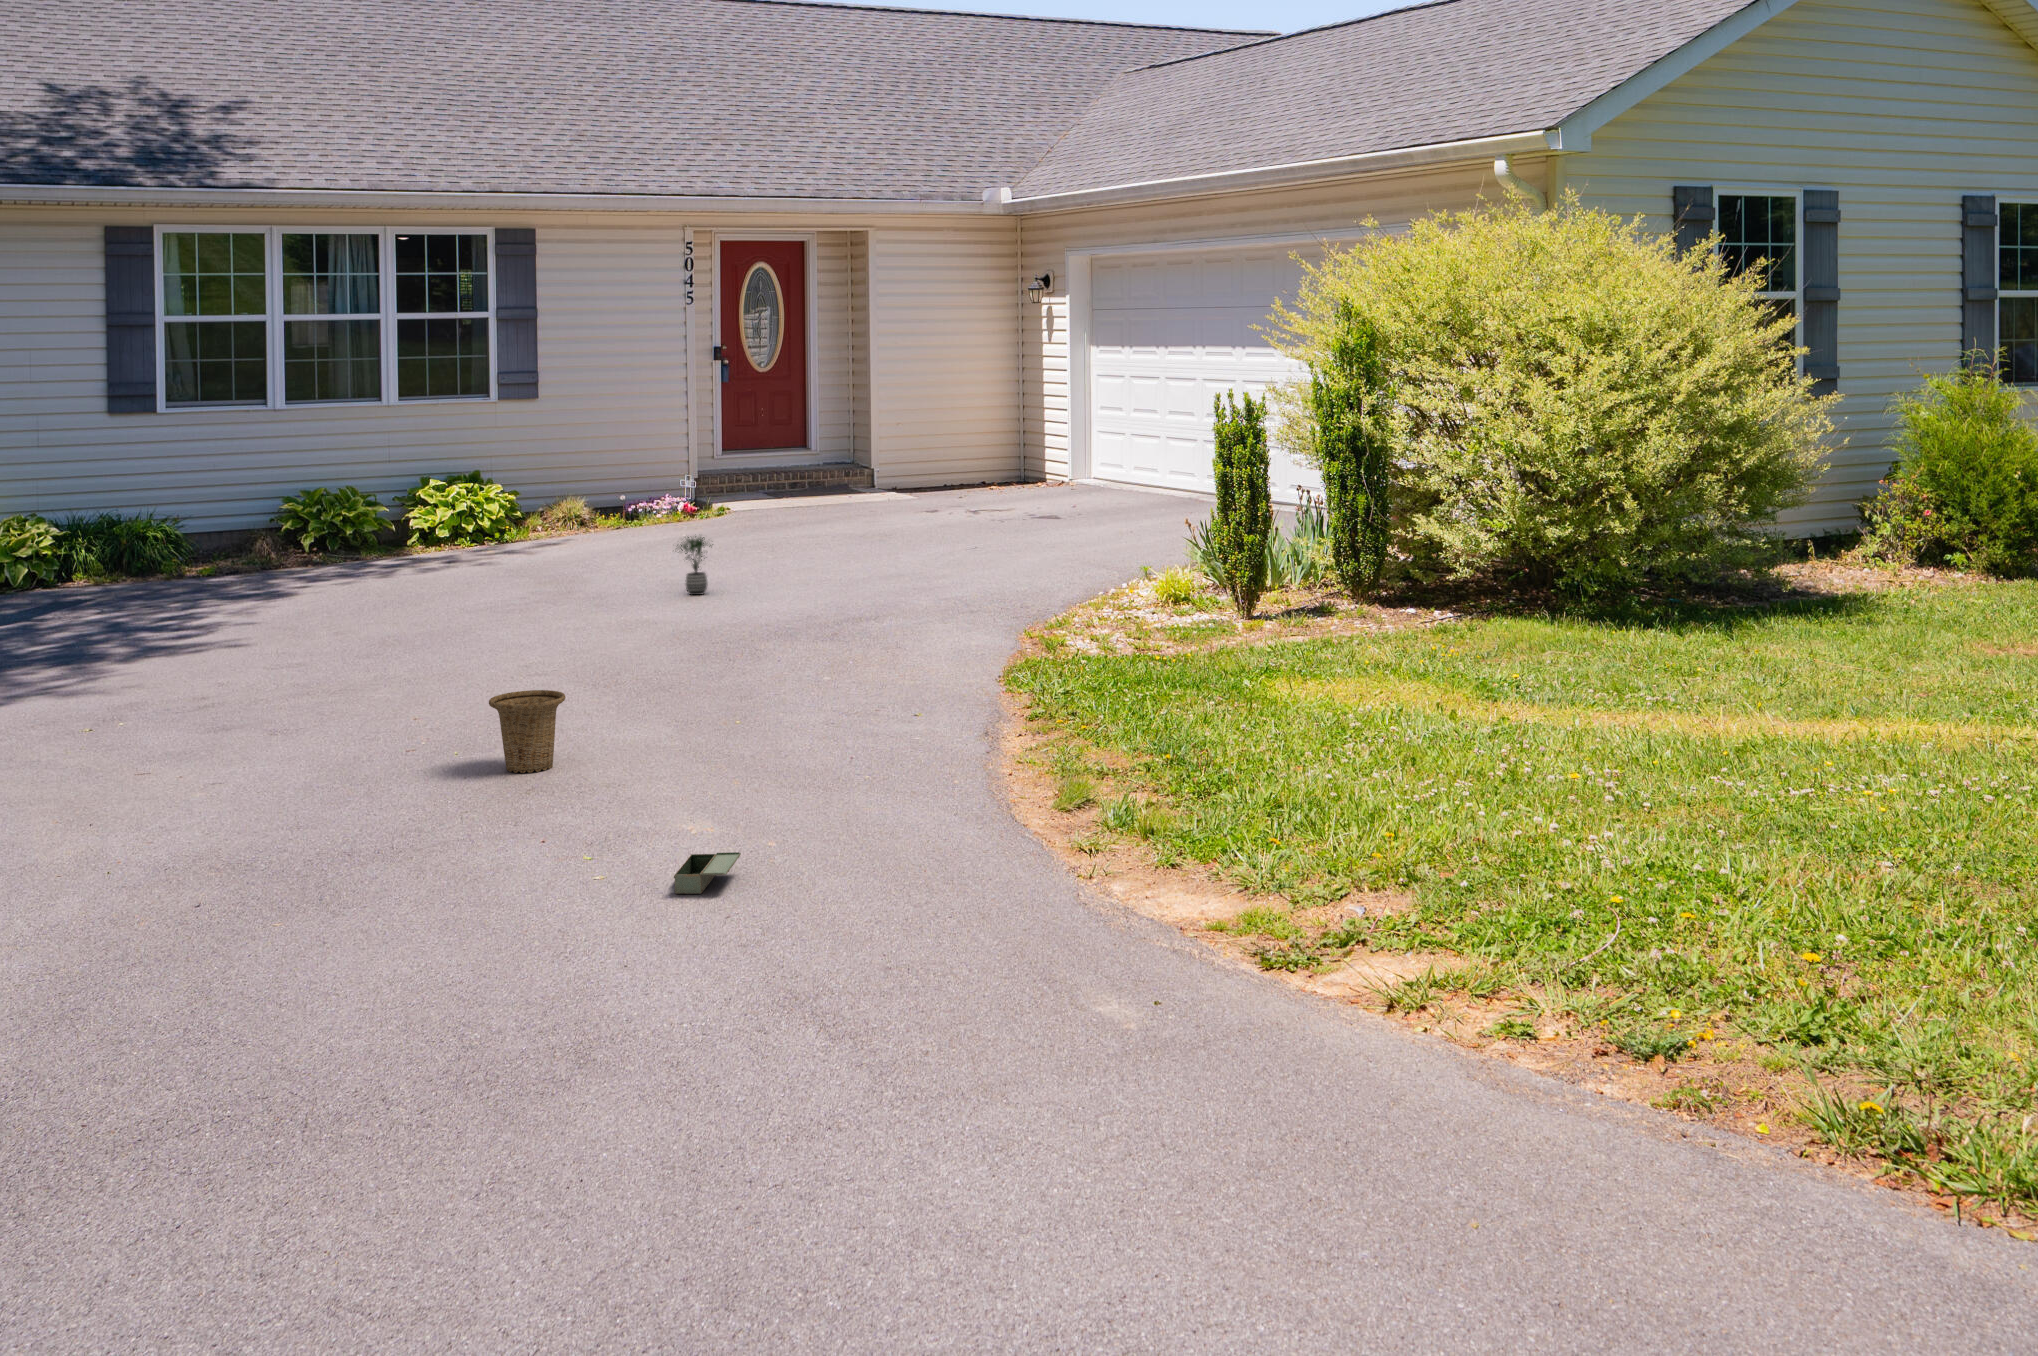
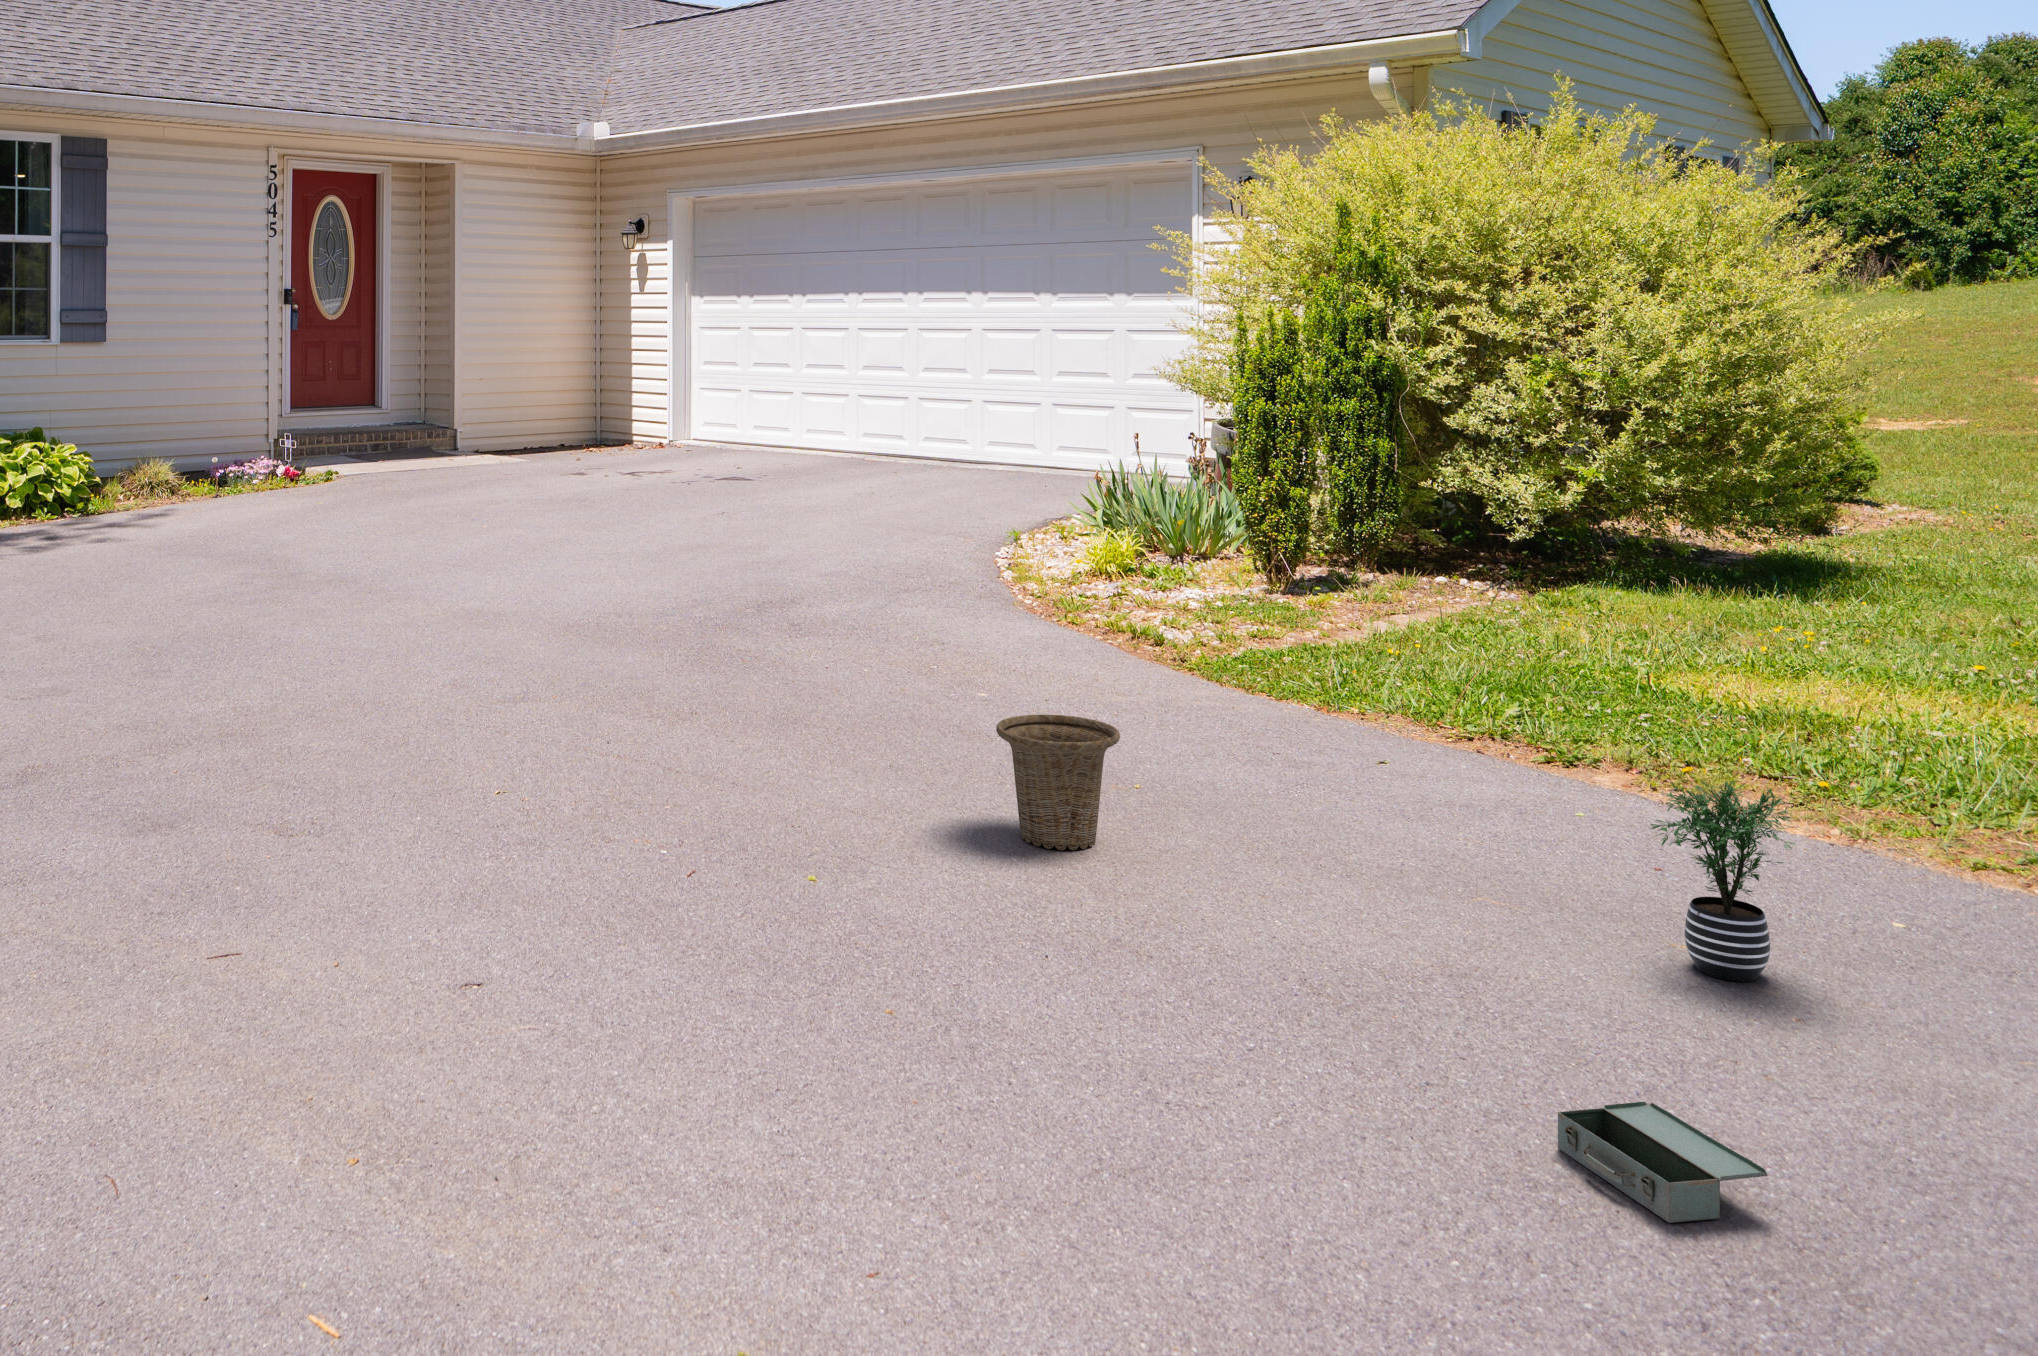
potted plant: present [676,536,713,595] -> present [1650,781,1795,982]
basket: present [489,690,566,773] -> present [996,715,1120,850]

